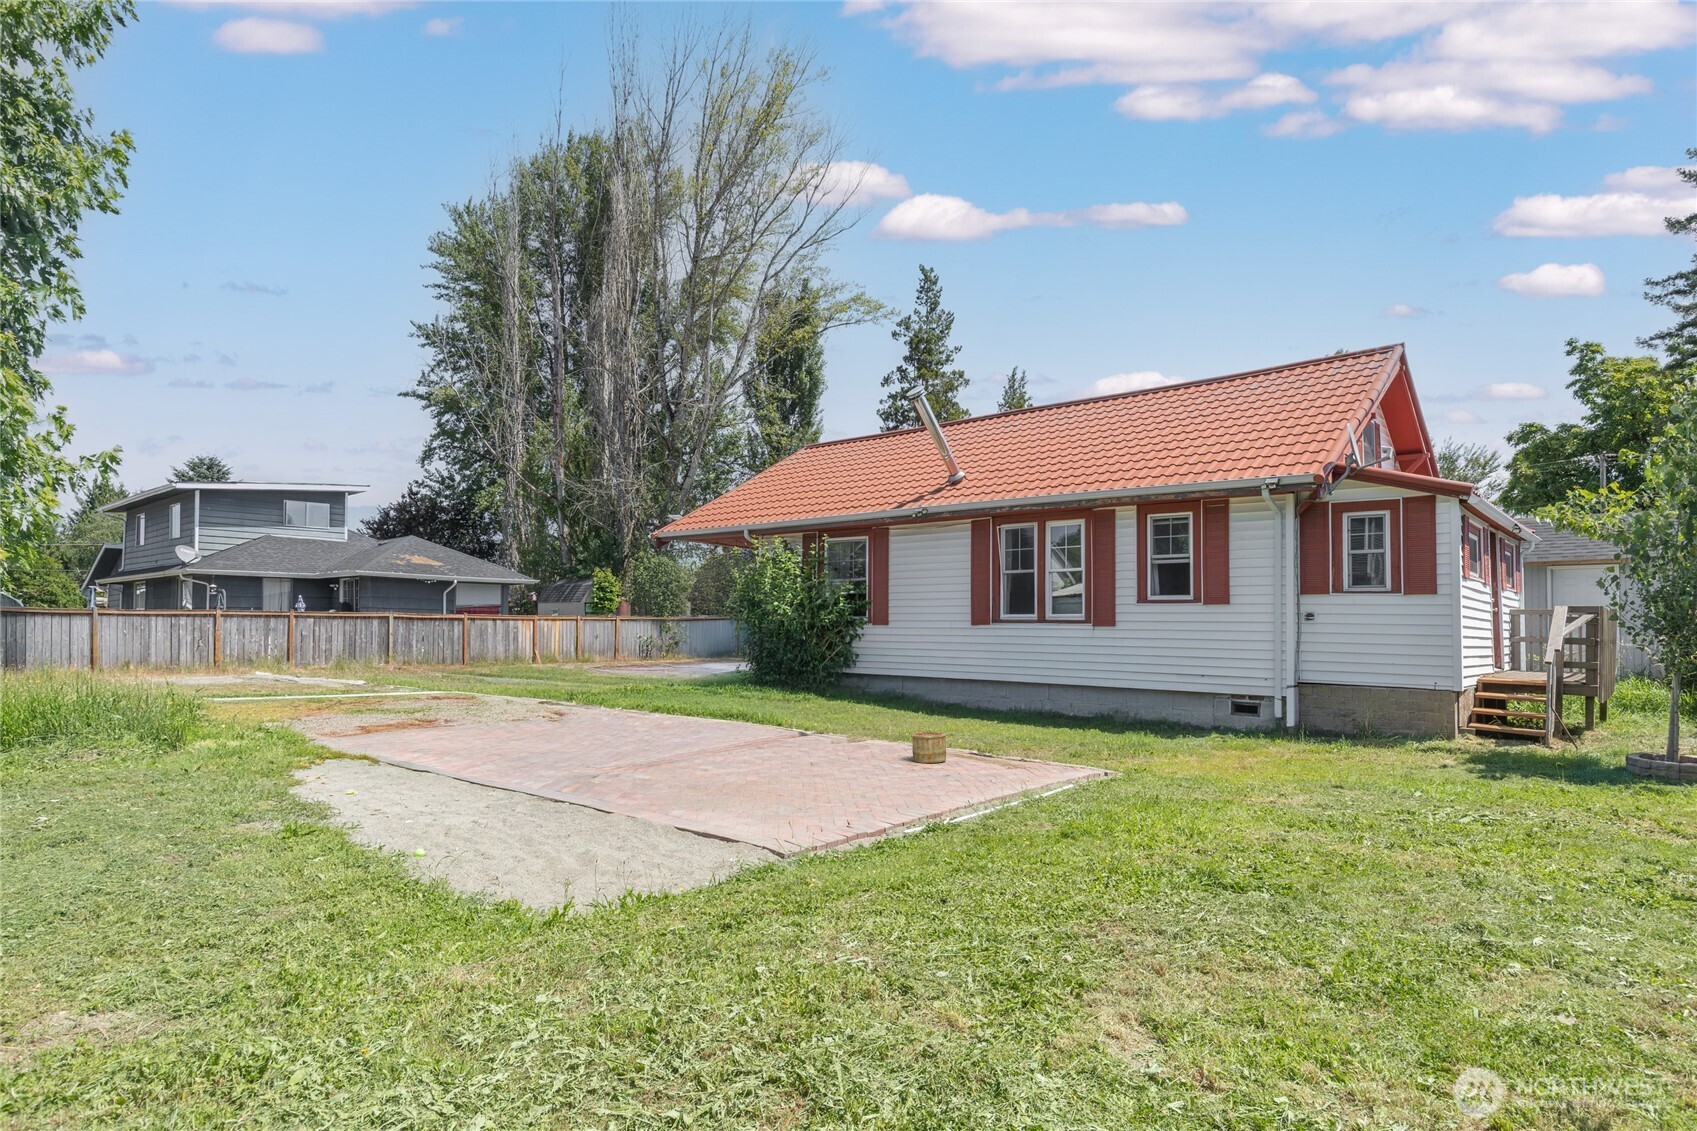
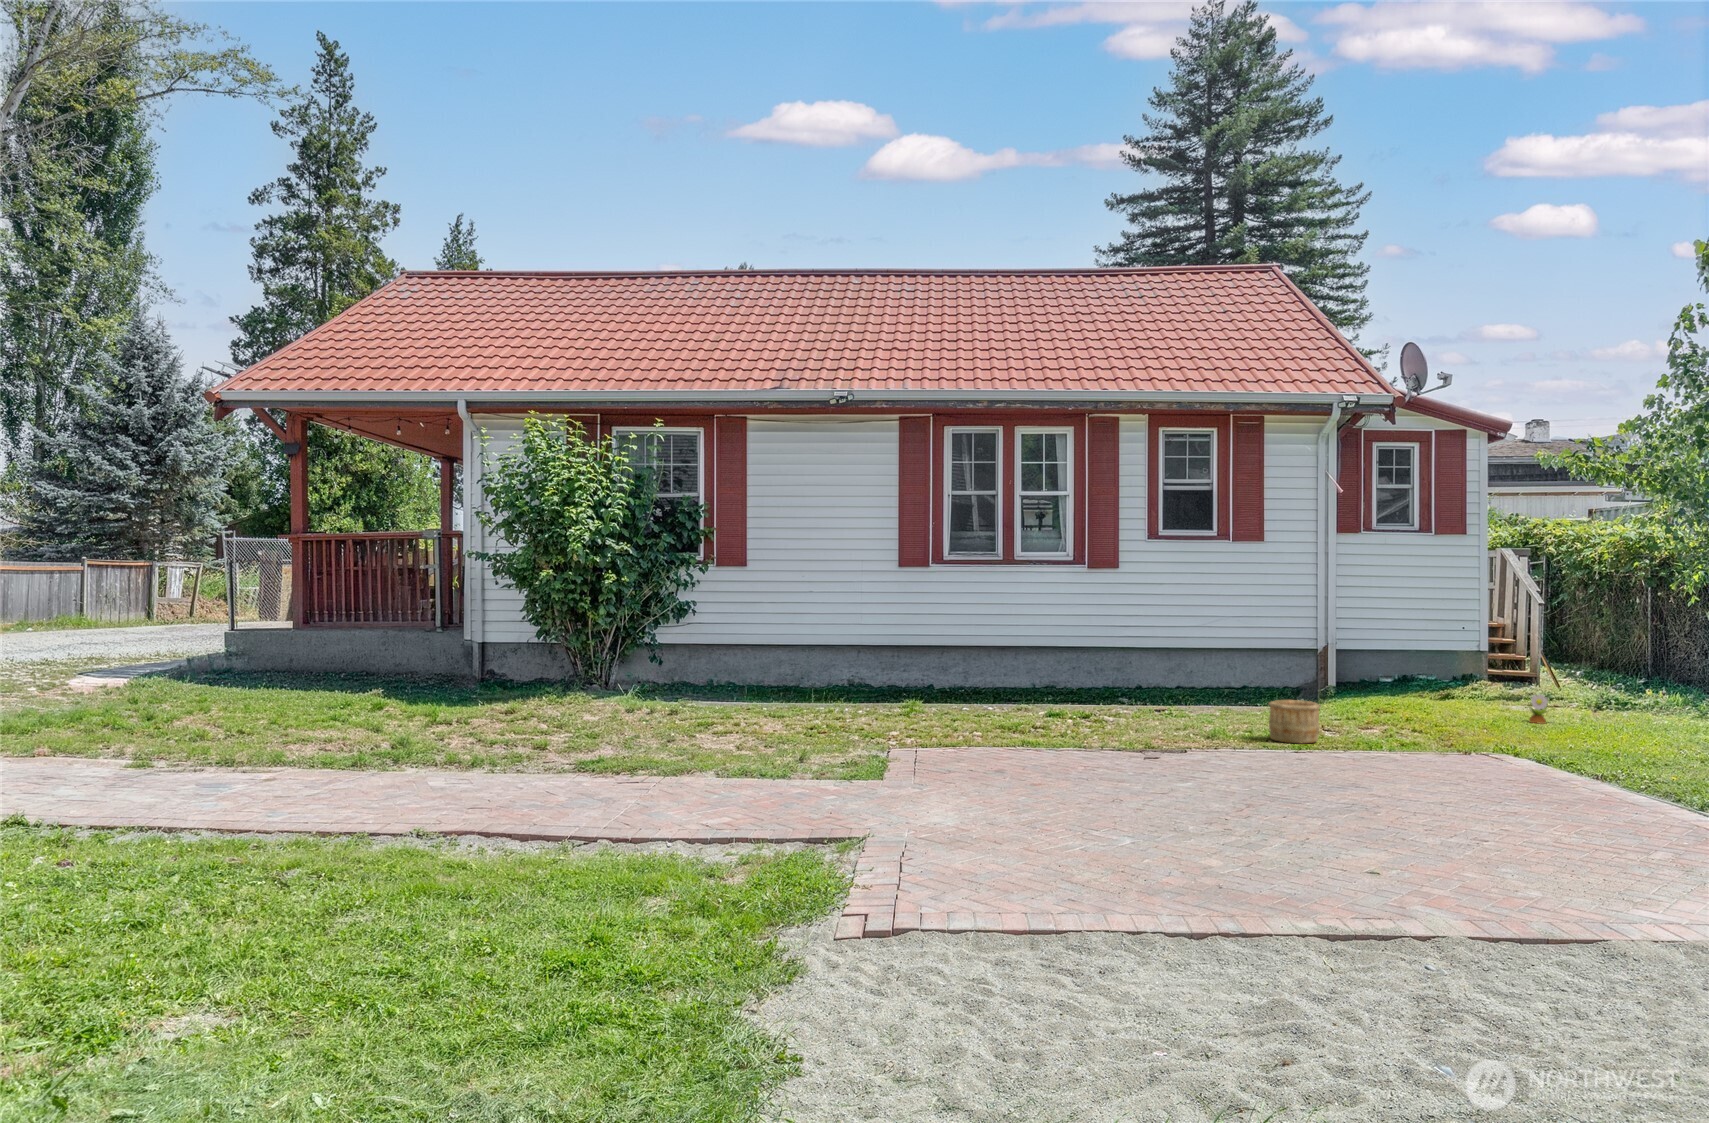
decorative plant: none [1231,741,1261,768] -> present [1525,694,1557,724]

